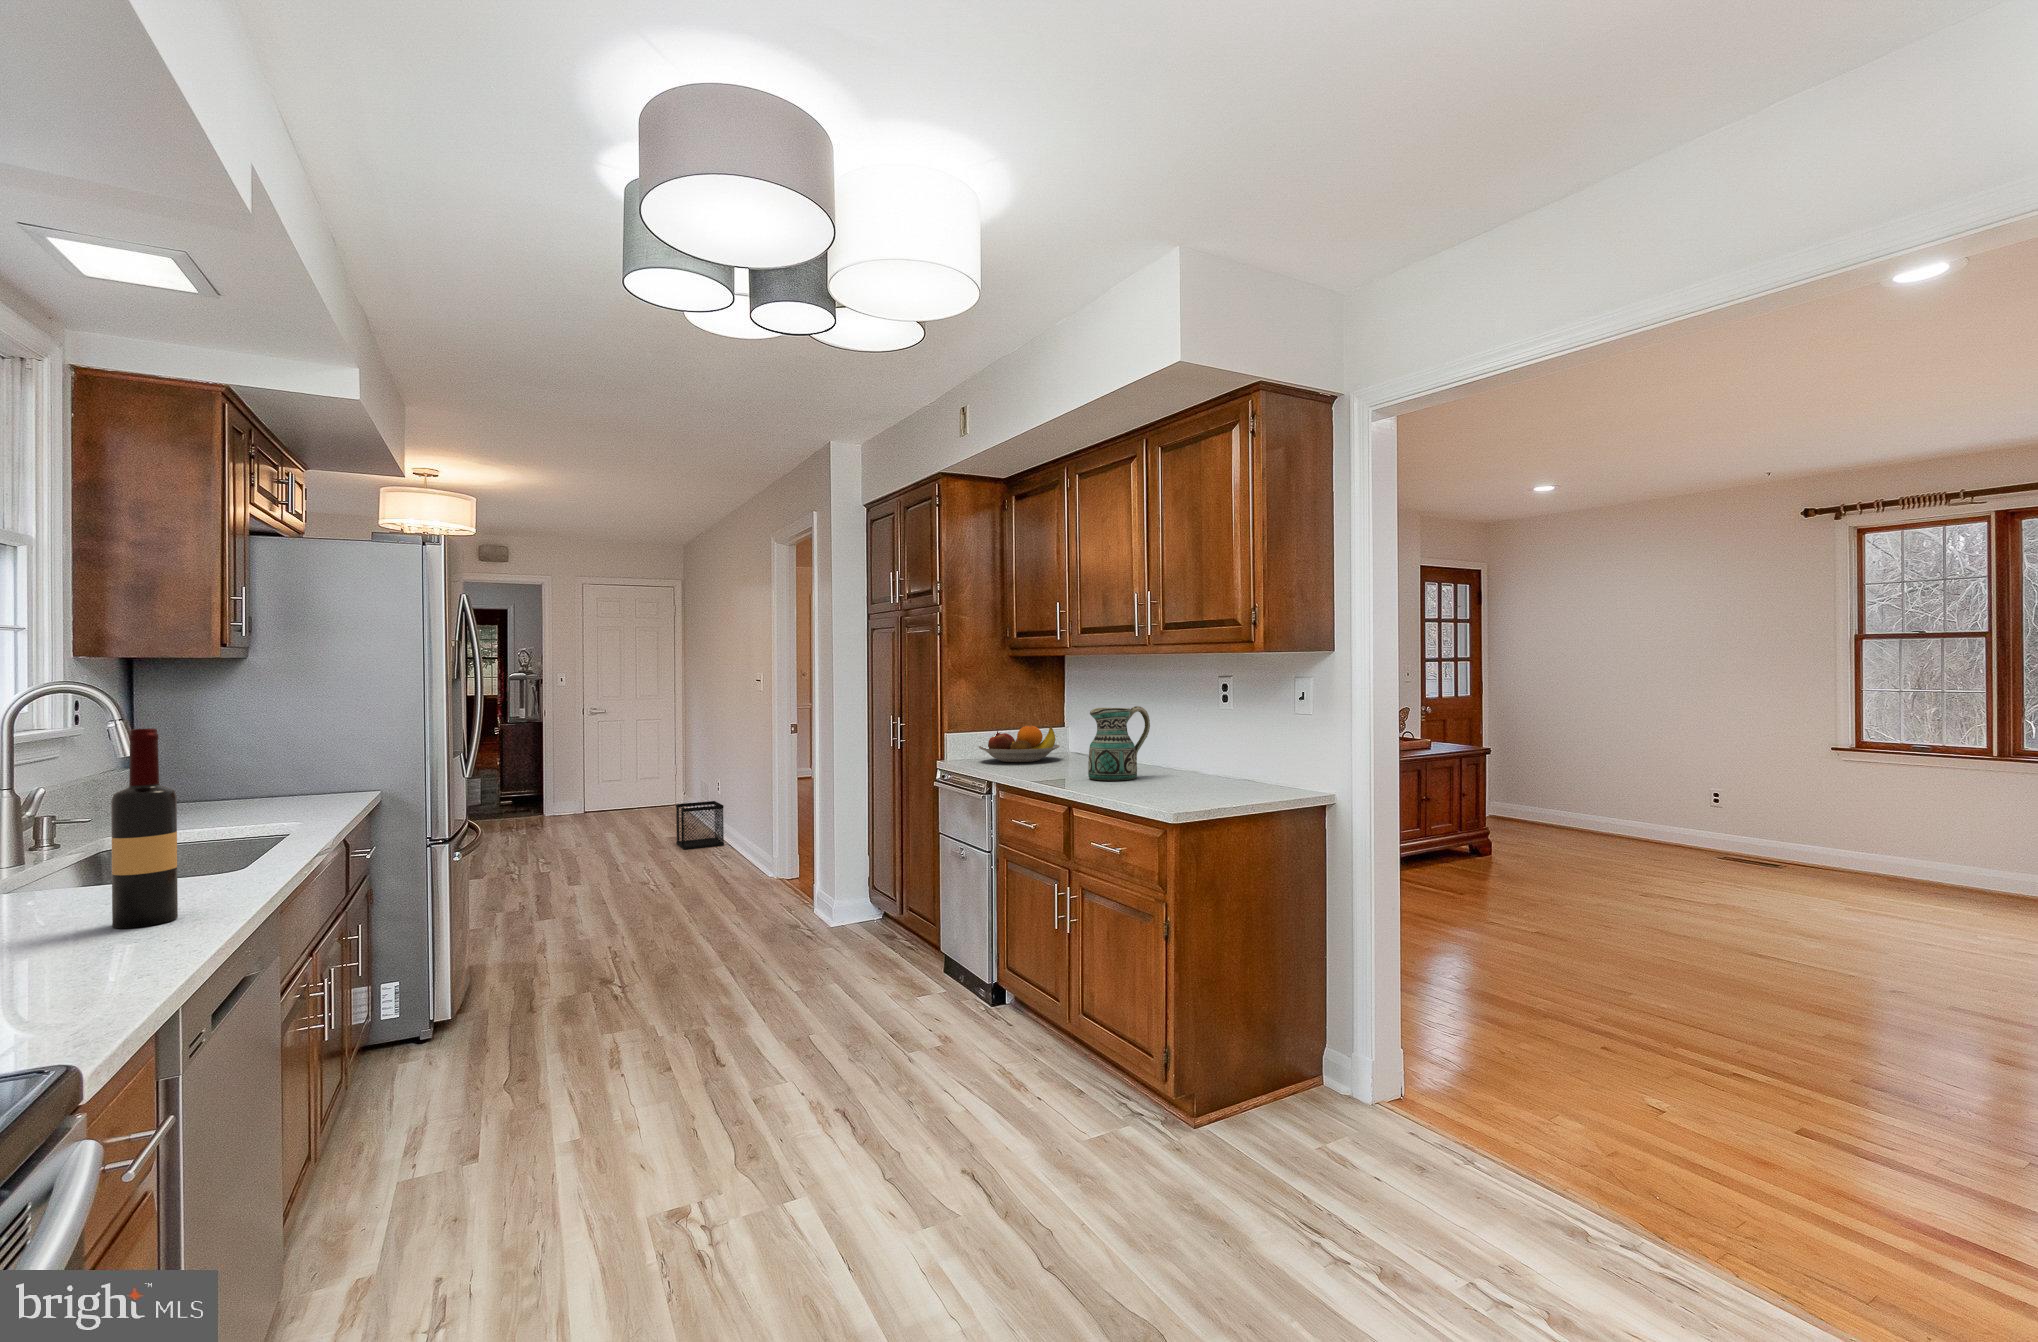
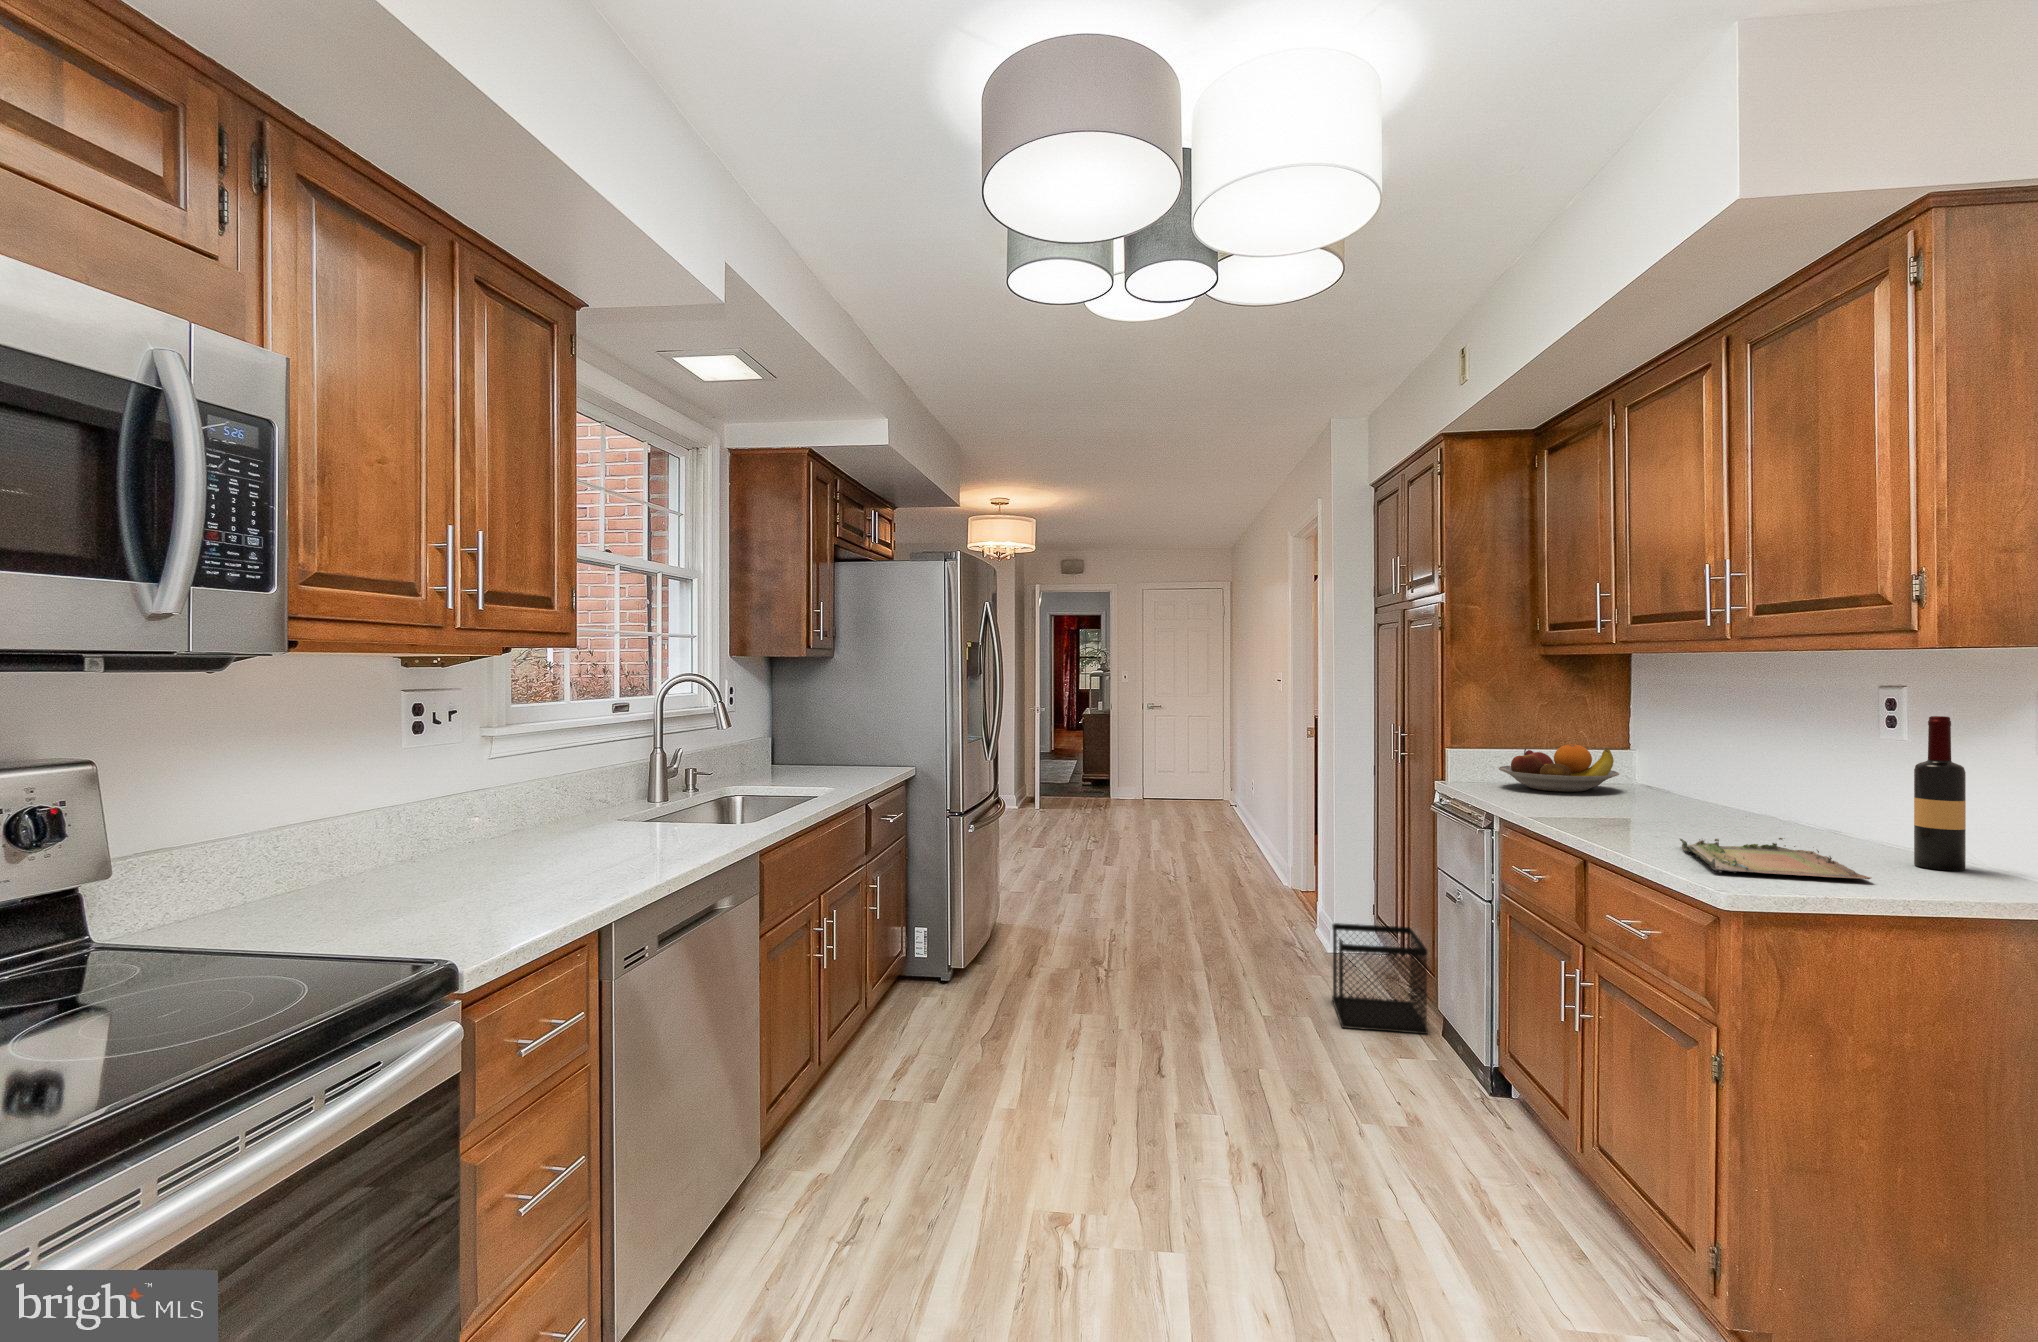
ceramic pitcher: present [1088,706,1150,780] -> none [1628,728,1737,833]
wine bottle: present [111,728,178,928] -> present [1914,716,1966,871]
tray: none [1132,774,1245,800] -> present [1680,838,1871,879]
wastebasket: present [676,801,724,849] -> present [1332,923,1428,1034]

